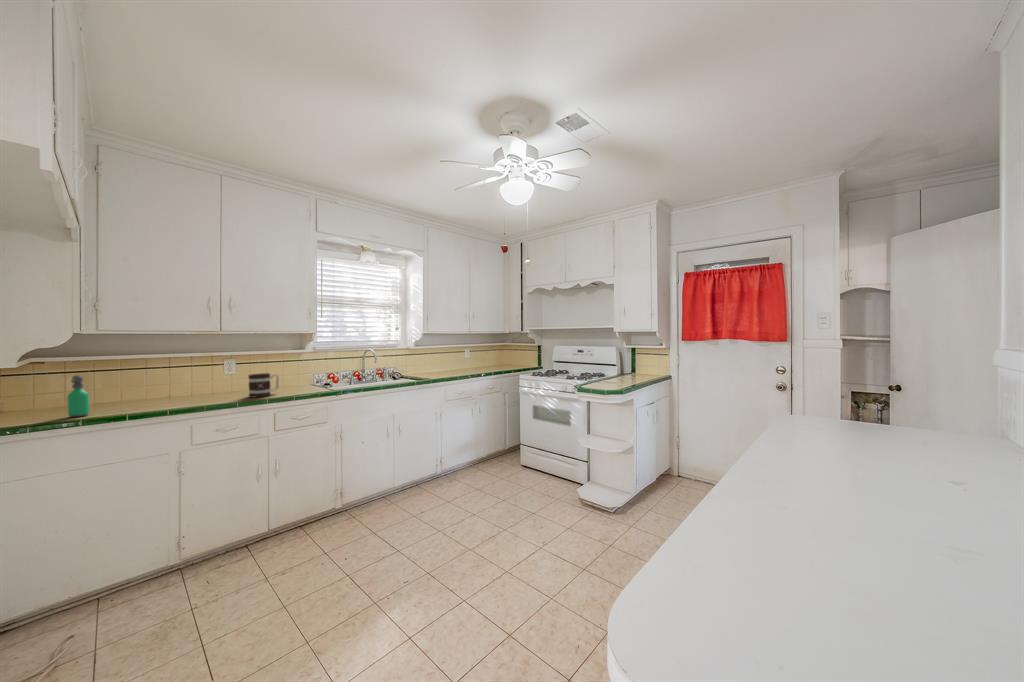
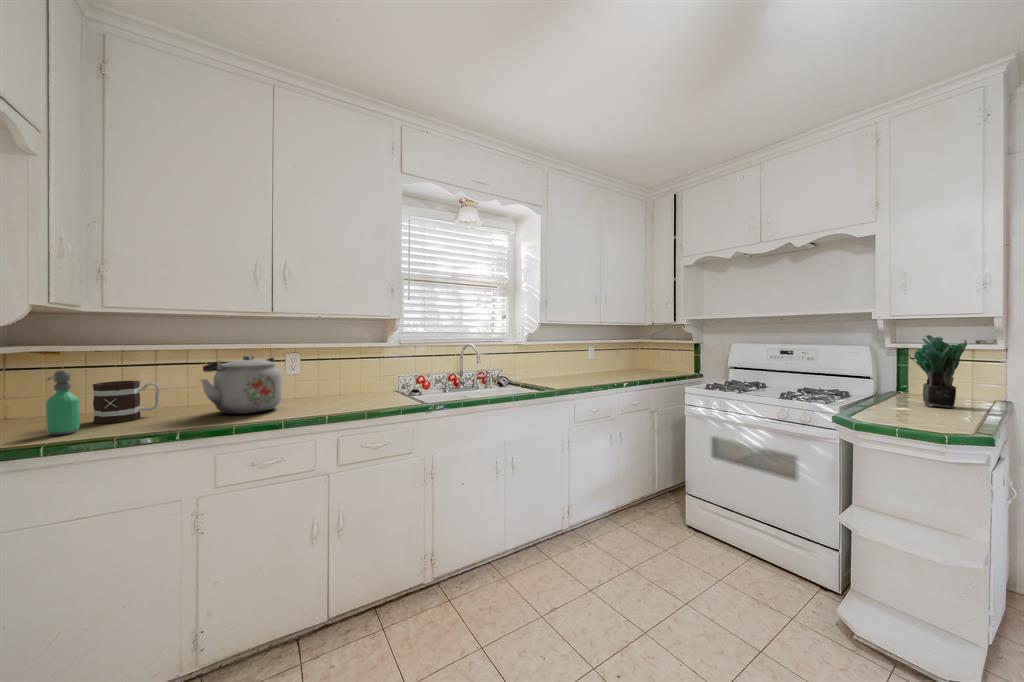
potted plant: none [623,341,646,381] -> present [905,335,967,408]
kettle: none [169,362,229,401] -> present [201,355,282,414]
mug: present [248,373,279,398] -> present [93,381,160,424]

